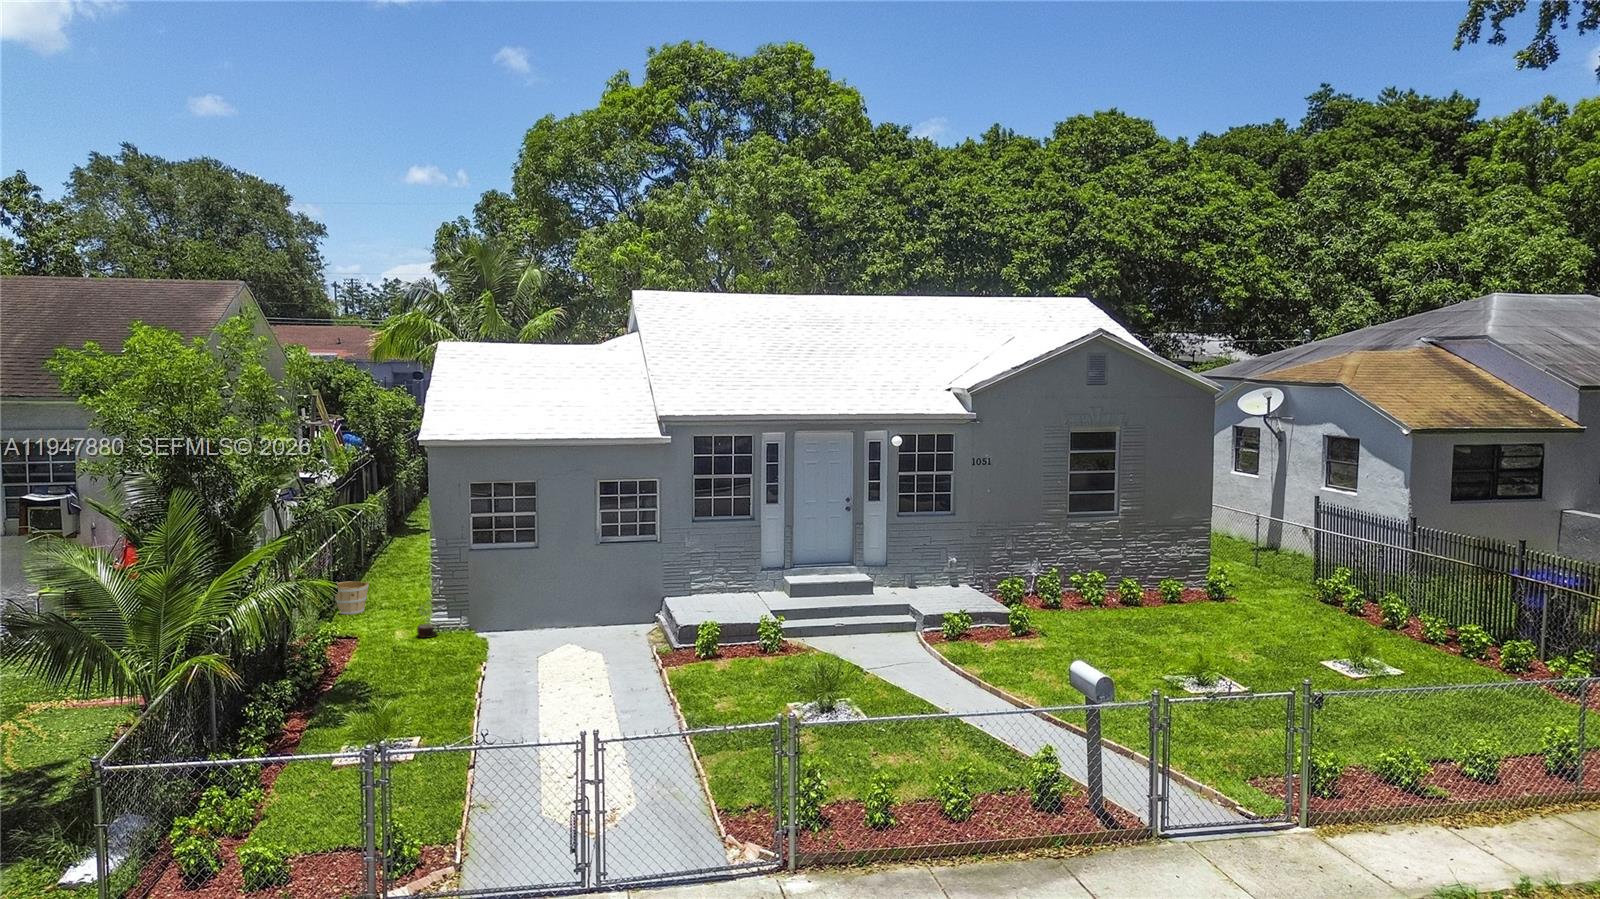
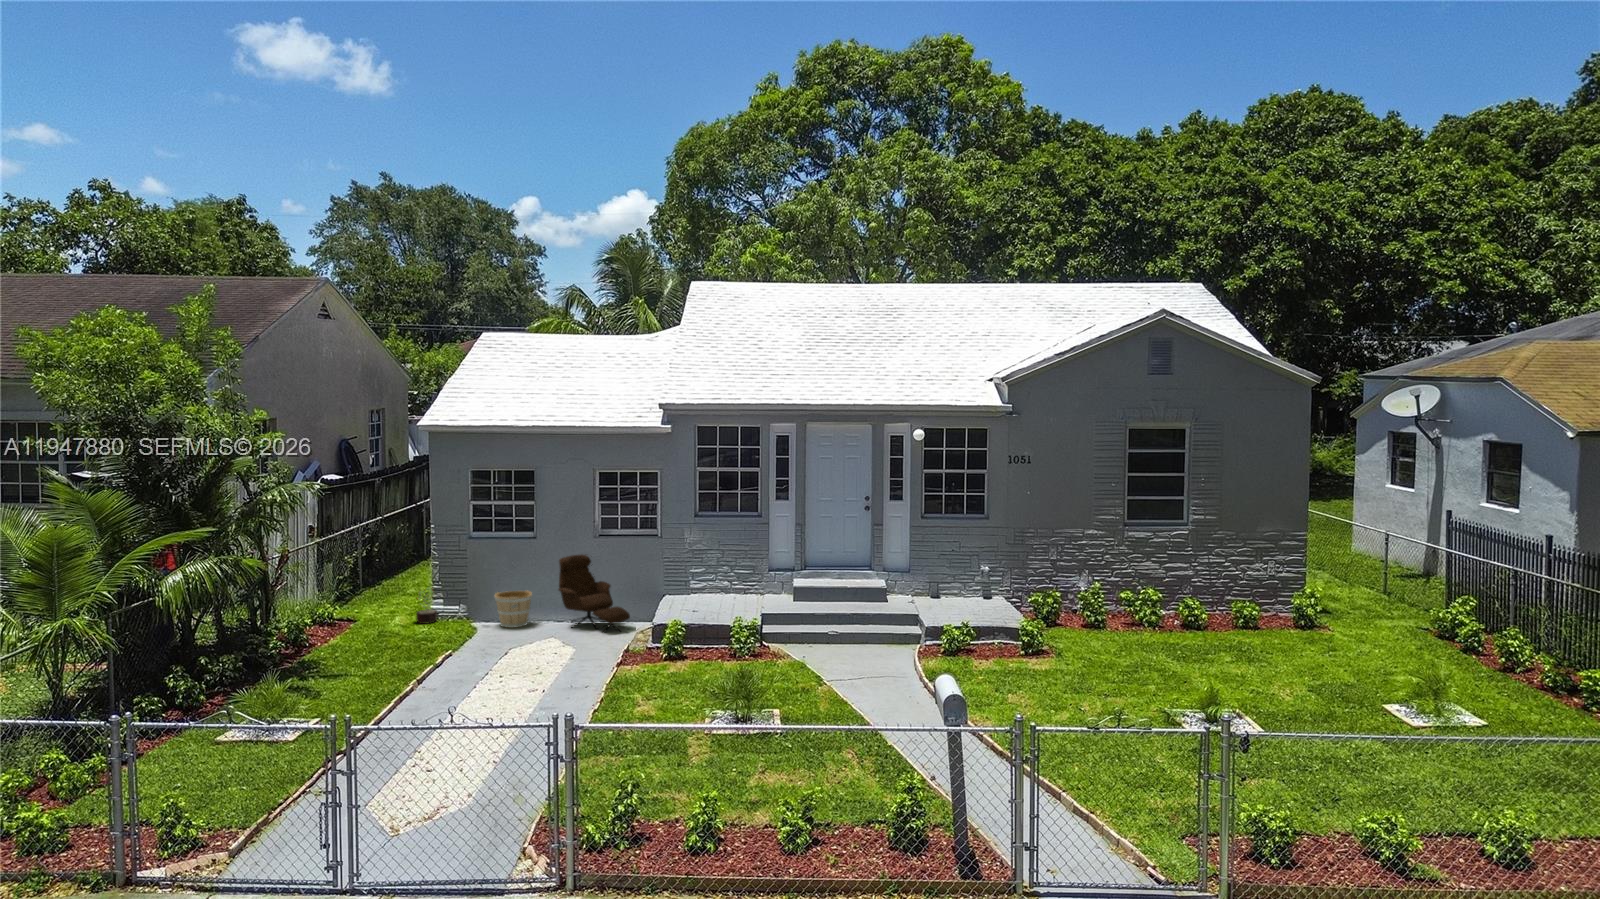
lounge chair: none [564,562,638,638] -> present [559,554,630,632]
wooden bucket: present [335,581,369,615] -> present [495,591,532,628]

